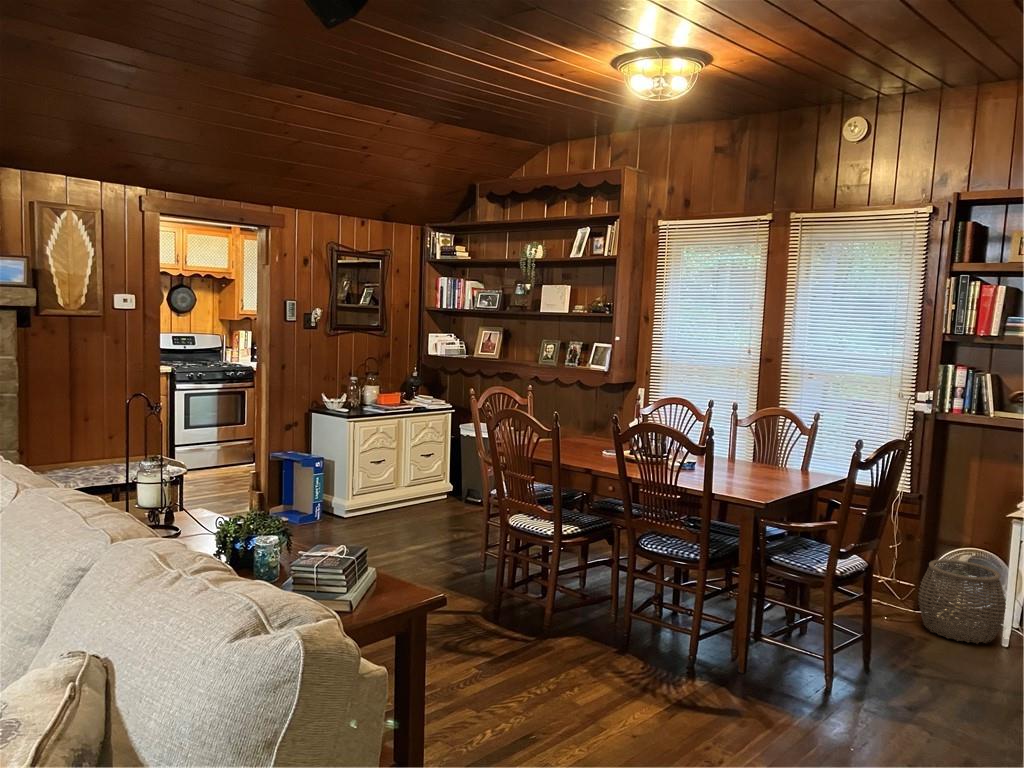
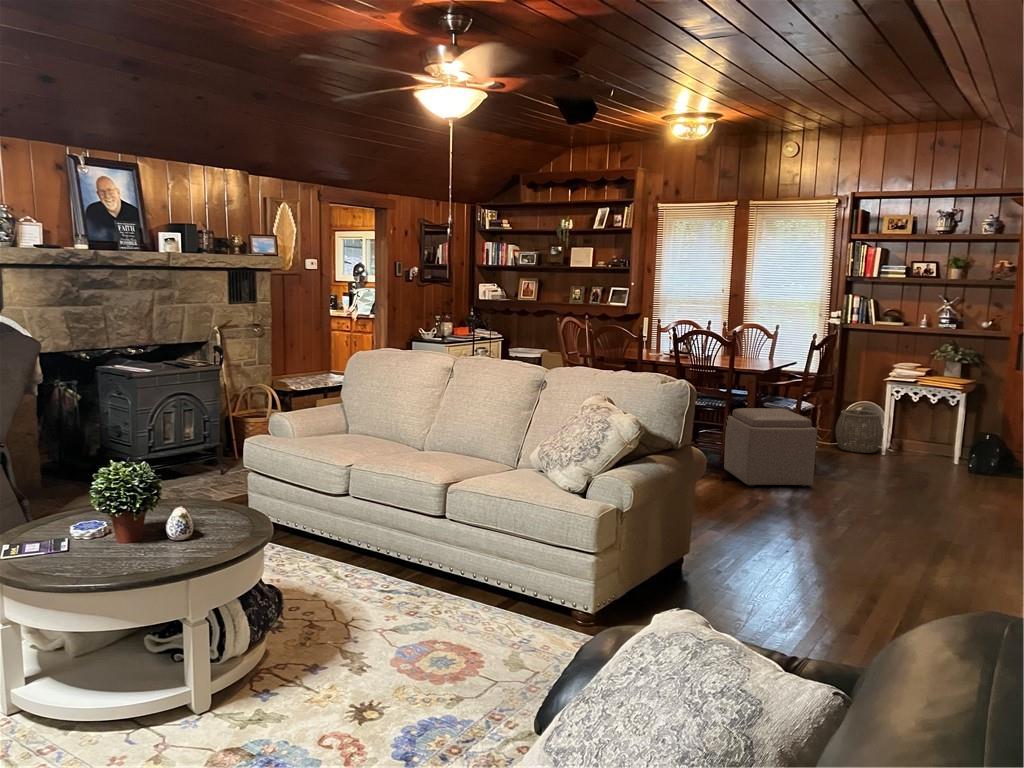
ottoman: none [682,569,841,741] -> present [724,408,817,487]

